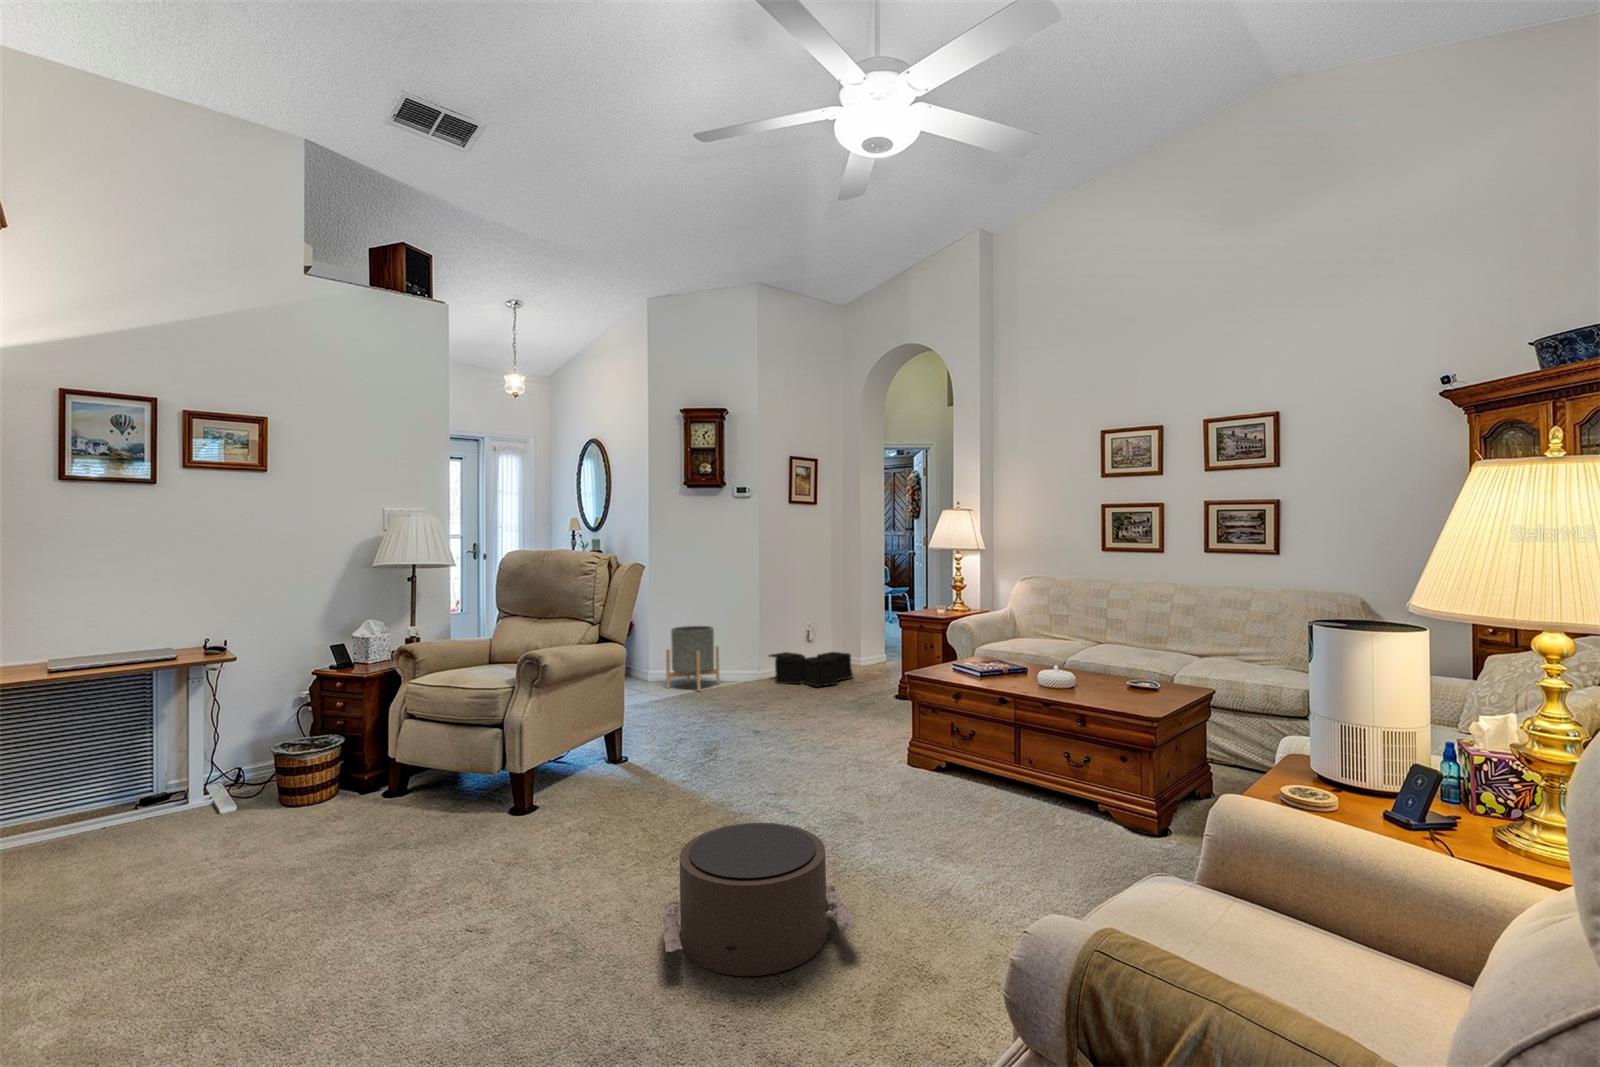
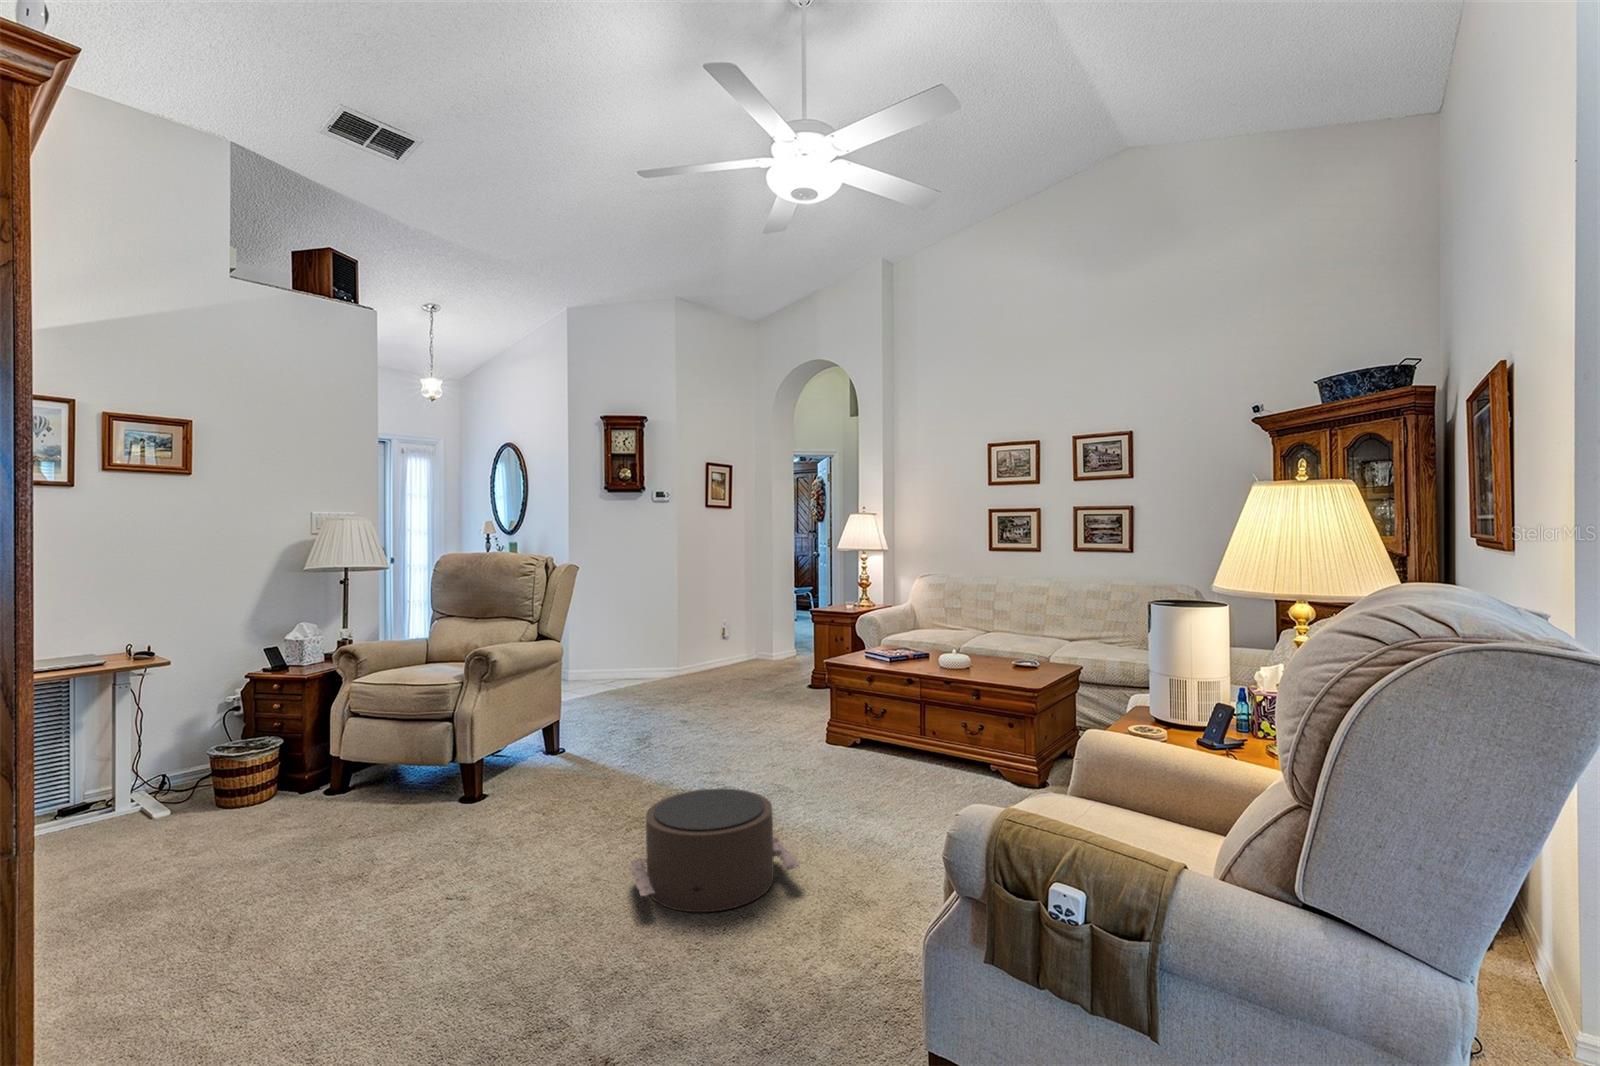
planter: present [666,626,720,691] -> none [588,626,641,688]
storage bin: present [769,652,853,687] -> none [687,648,769,681]

